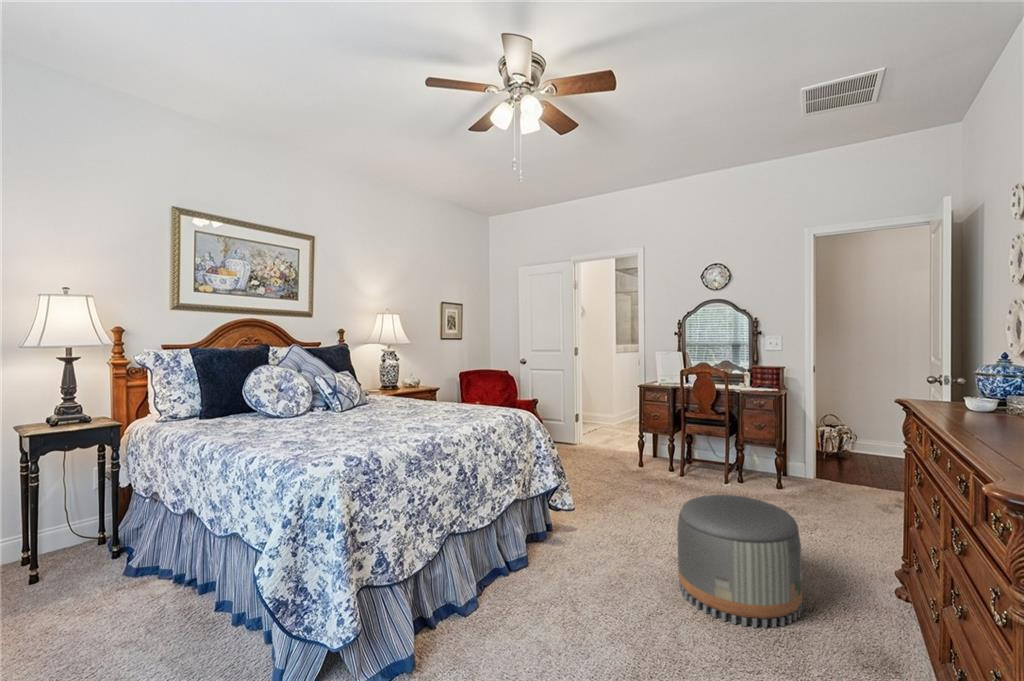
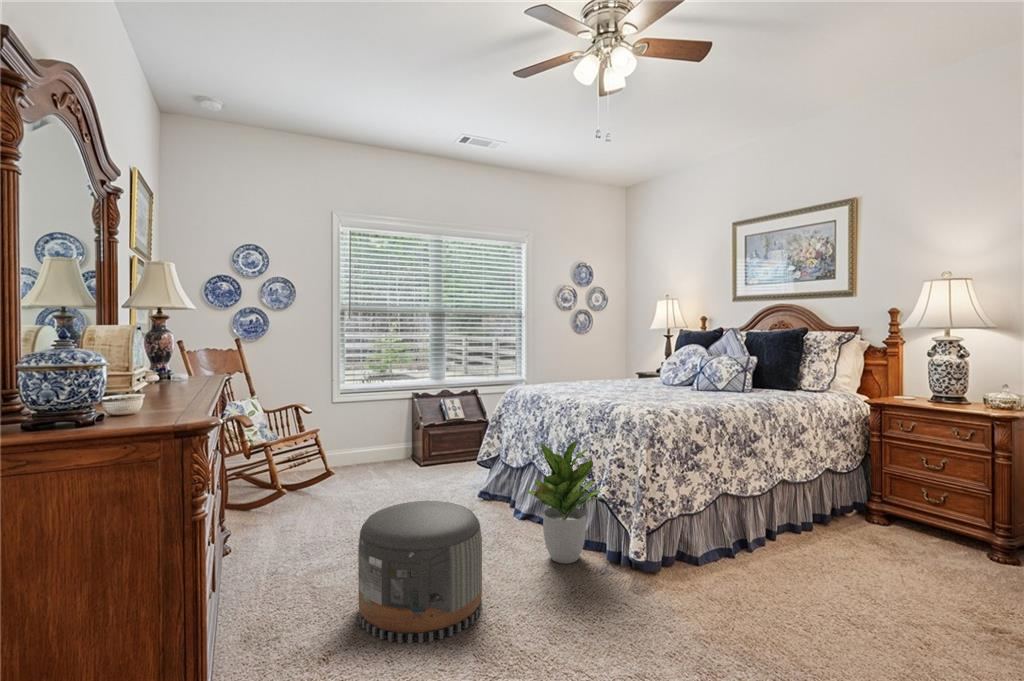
potted plant: none [536,444,610,565] -> present [527,441,601,564]

